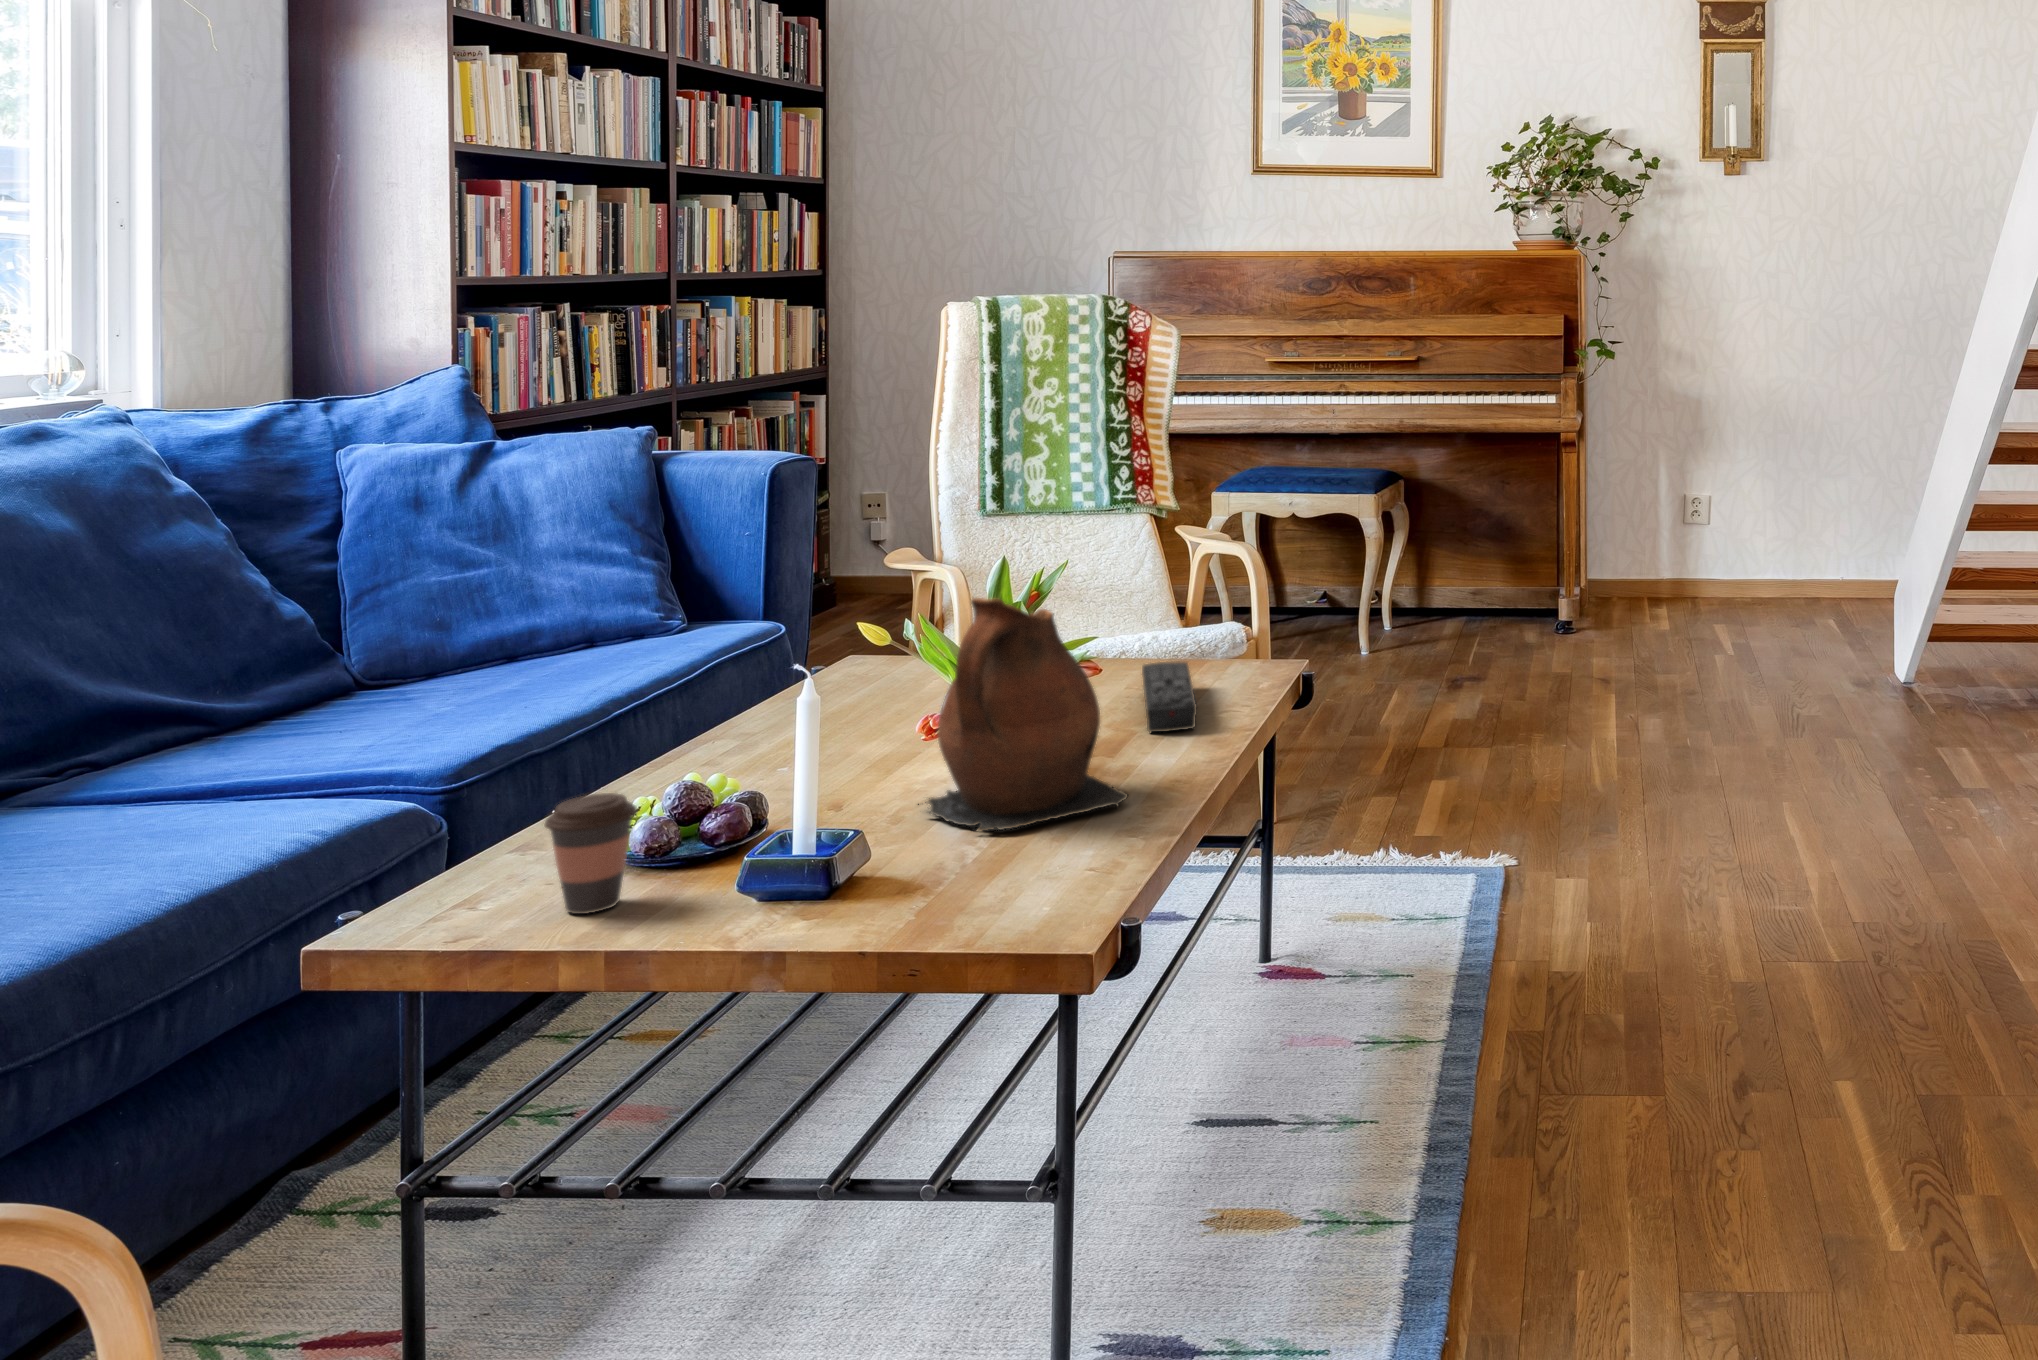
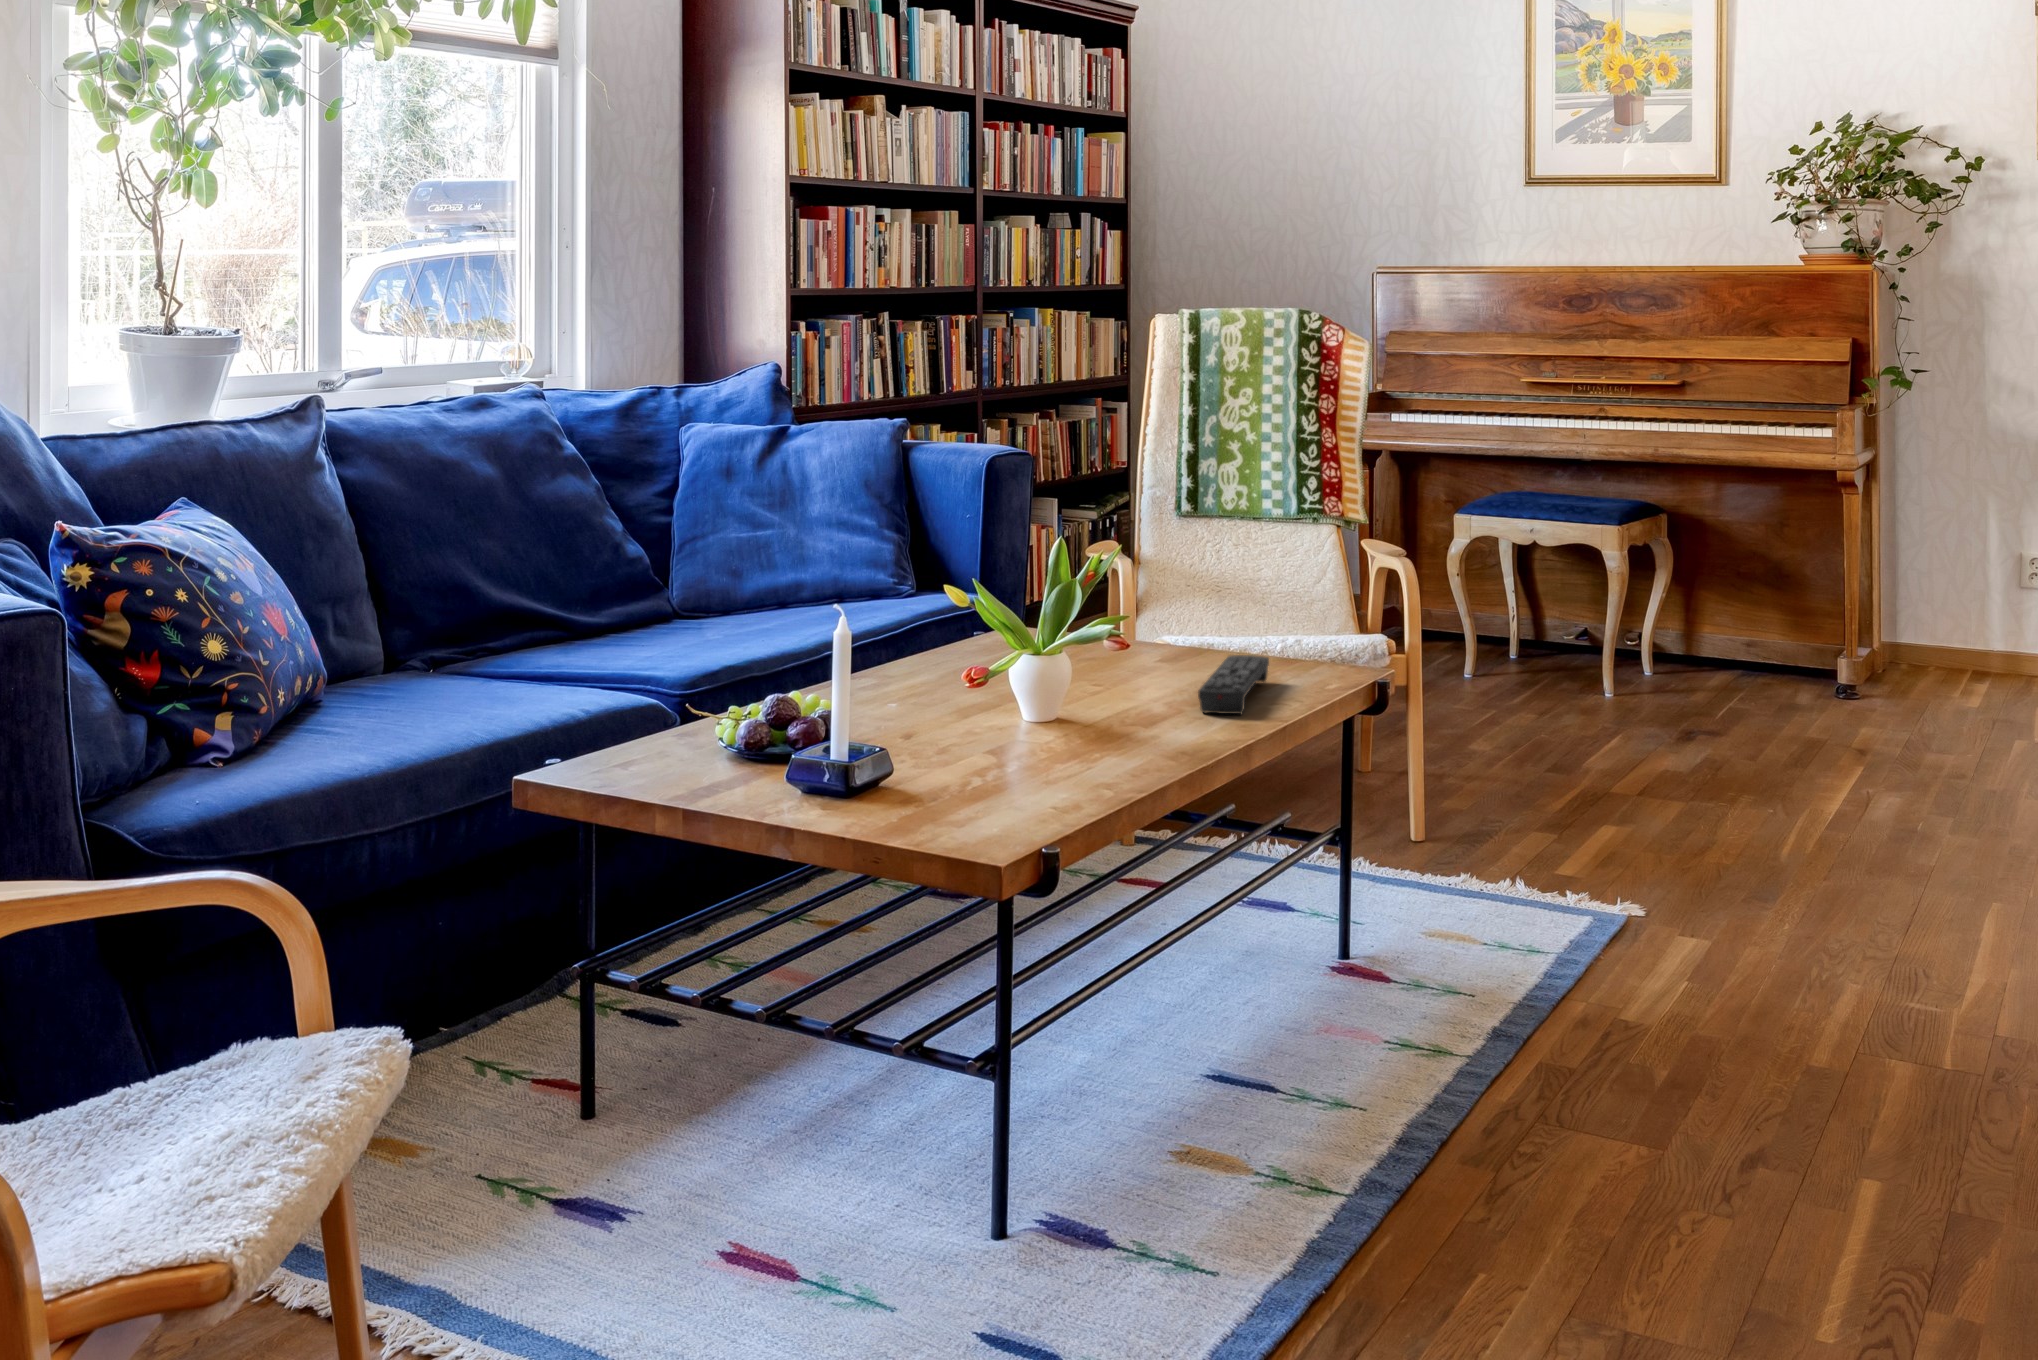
ceramic pitcher: present [918,598,1128,831] -> none [970,566,1136,766]
coffee cup: present [545,793,637,914] -> none [679,689,743,778]

